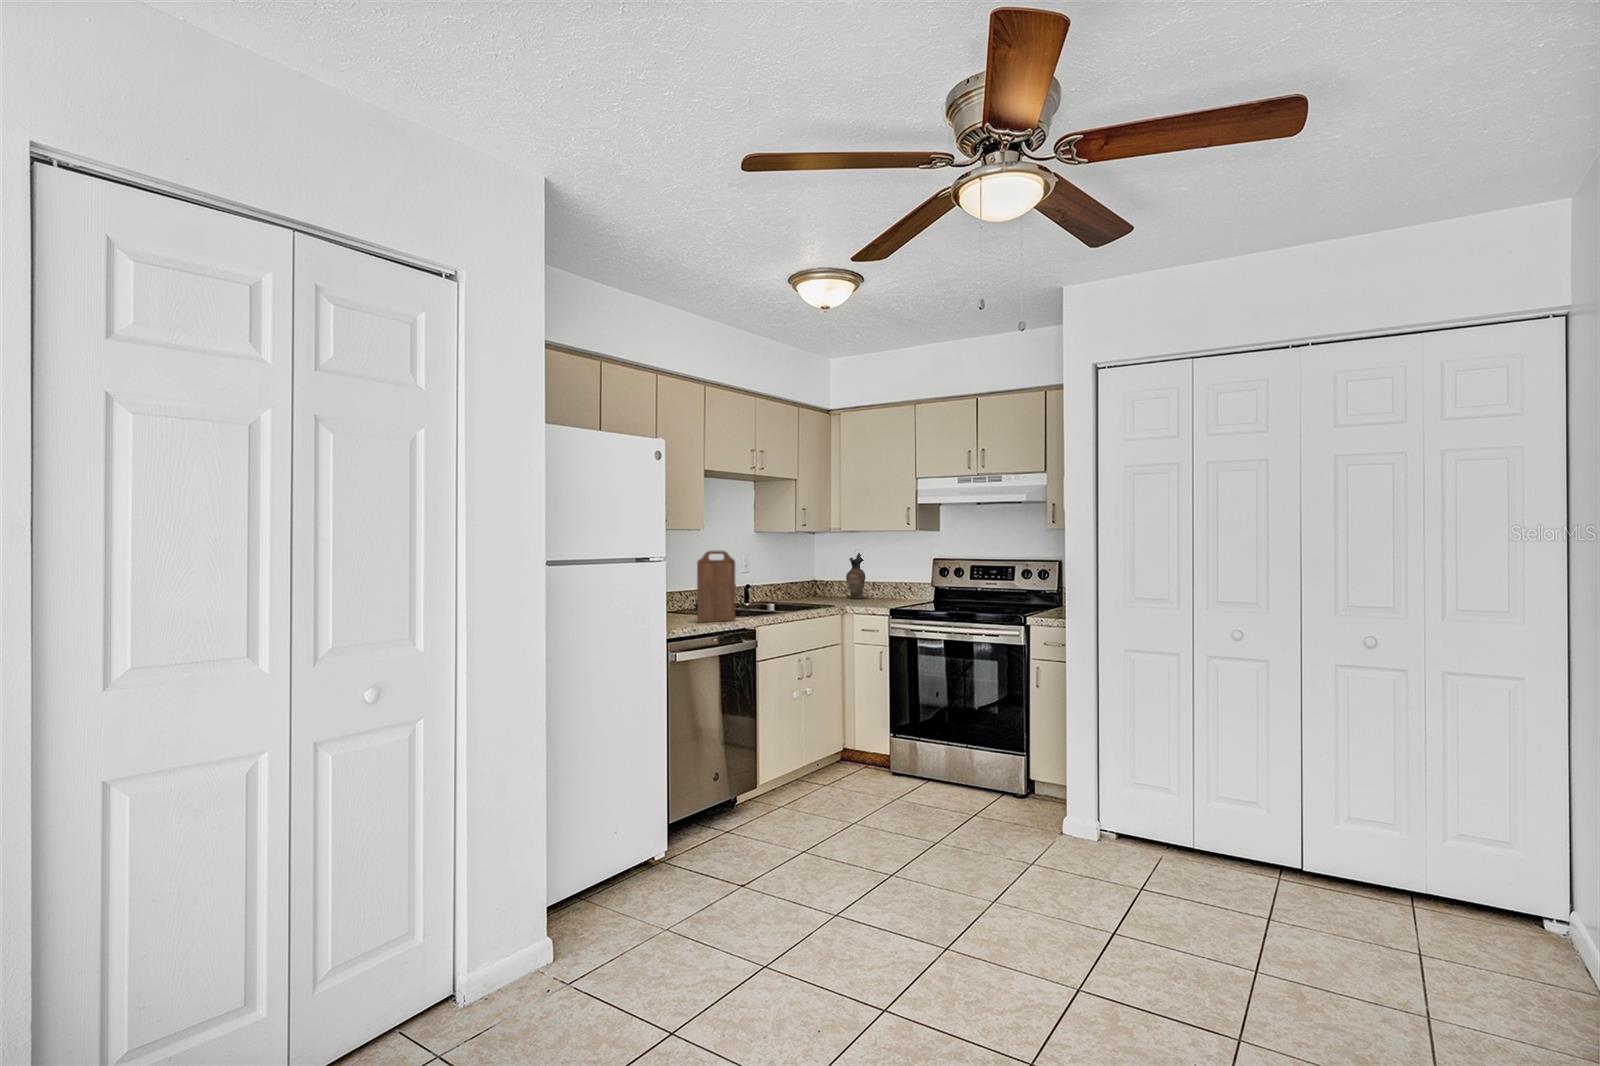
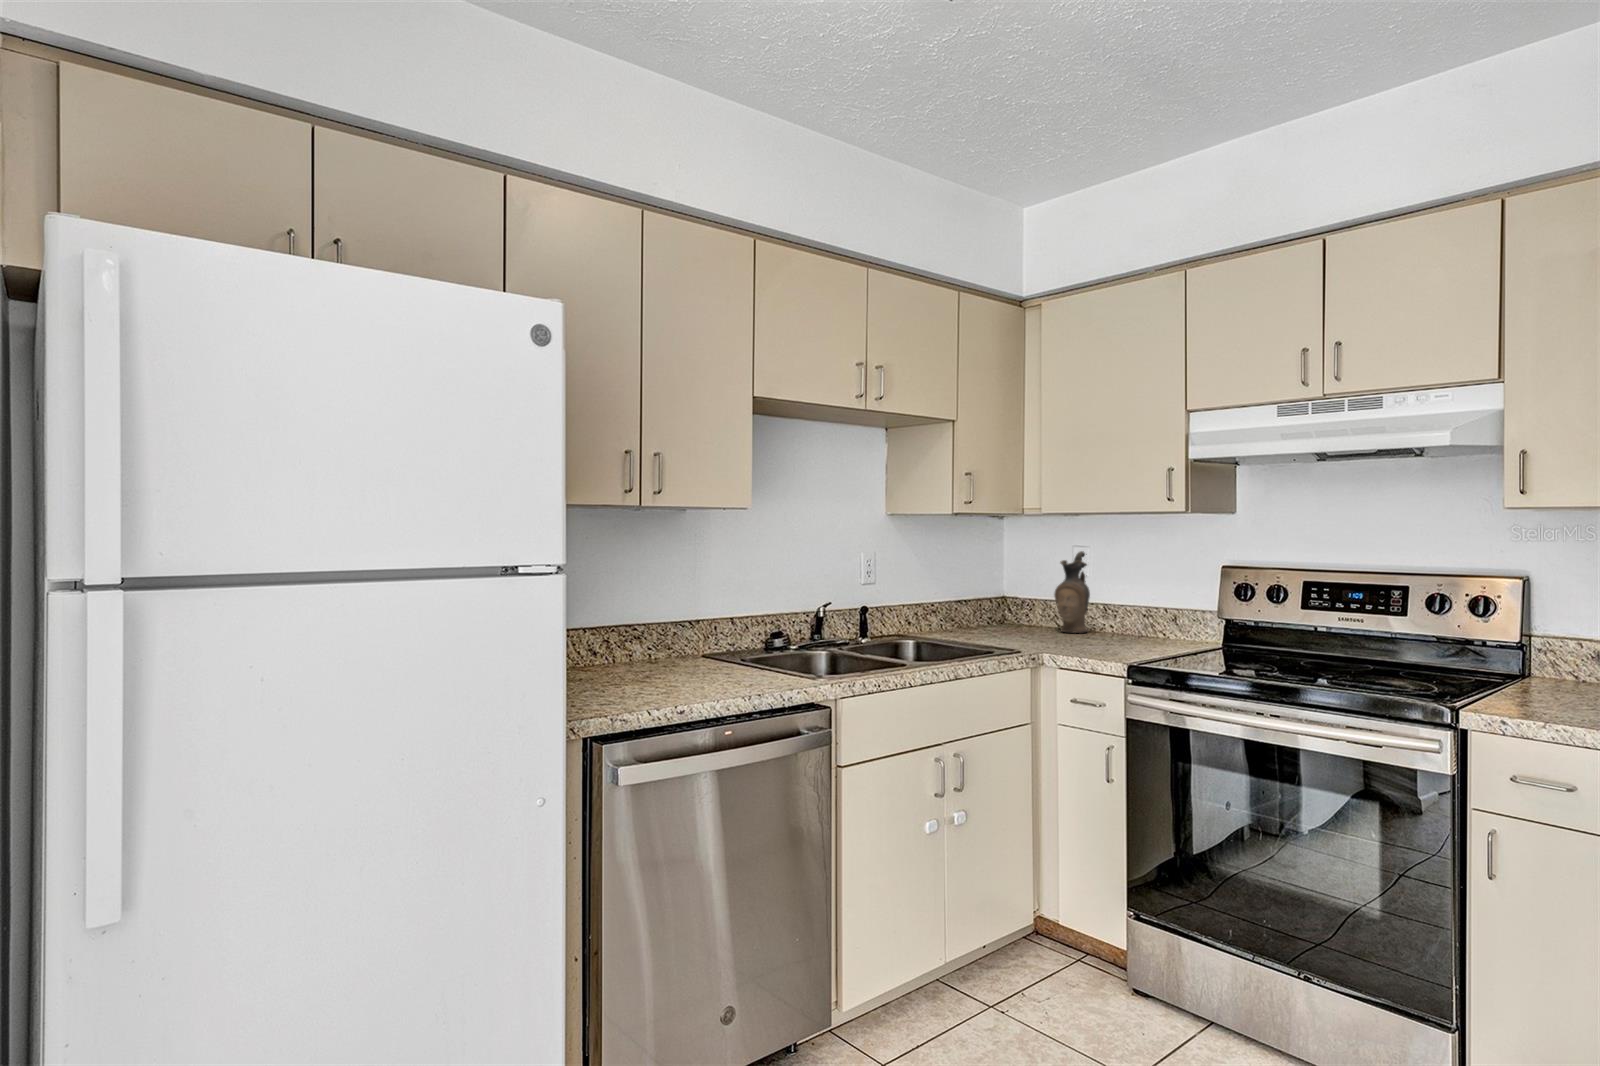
cutting board: present [697,550,735,622] -> none [715,547,796,688]

